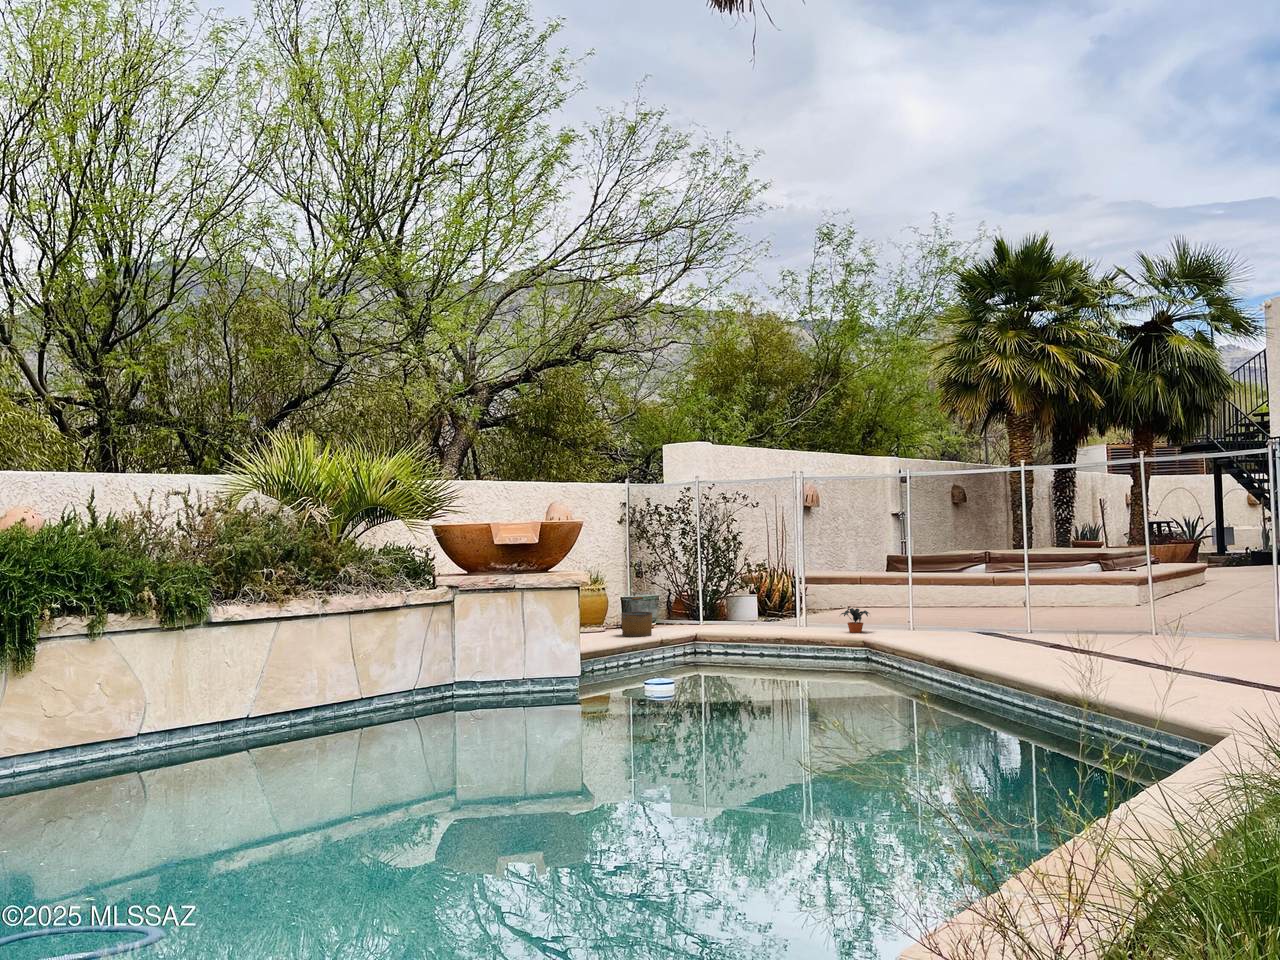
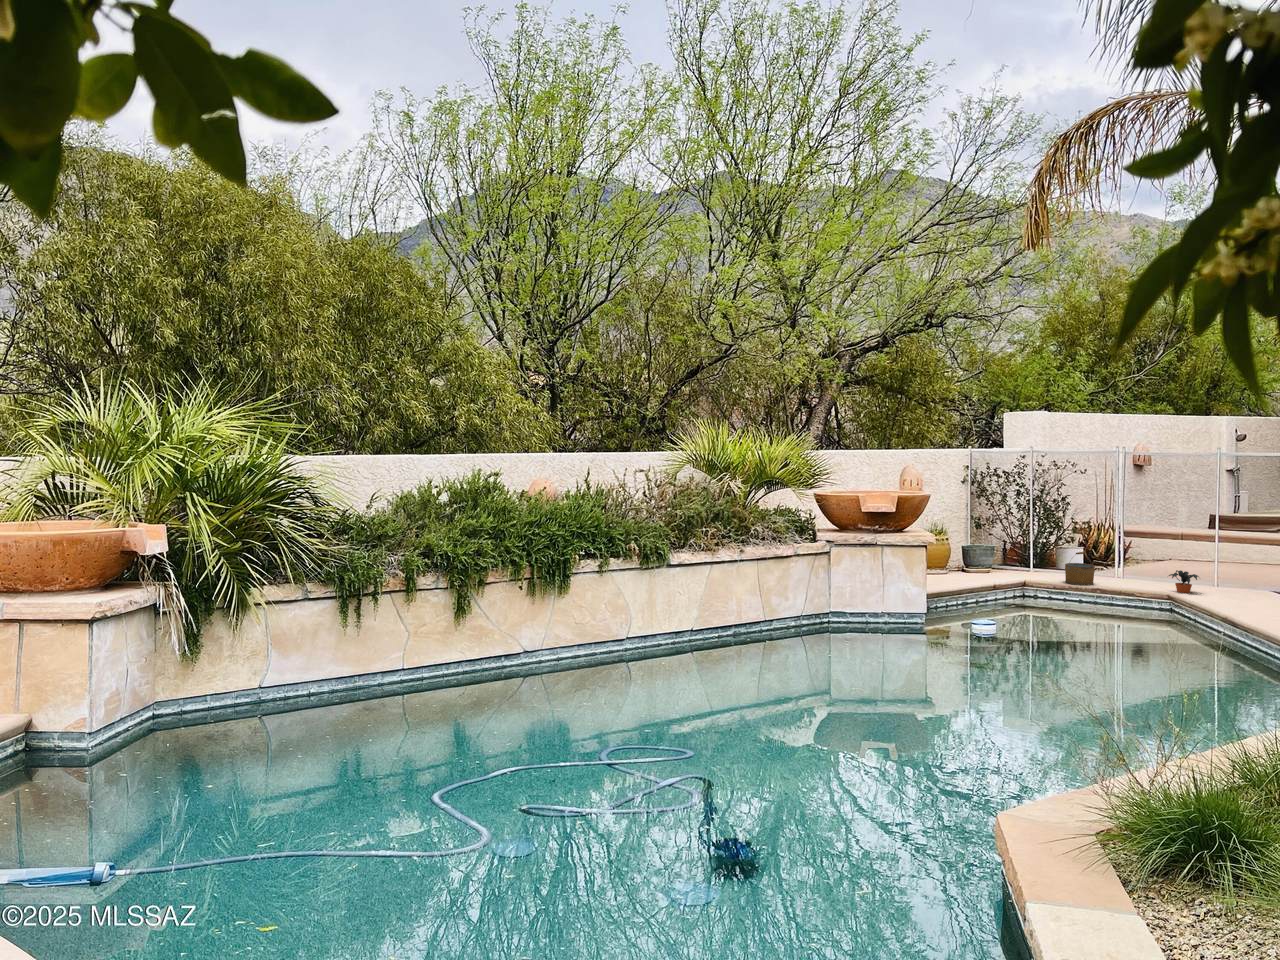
bucket: present [621,597,652,637] -> present [1065,552,1095,585]

